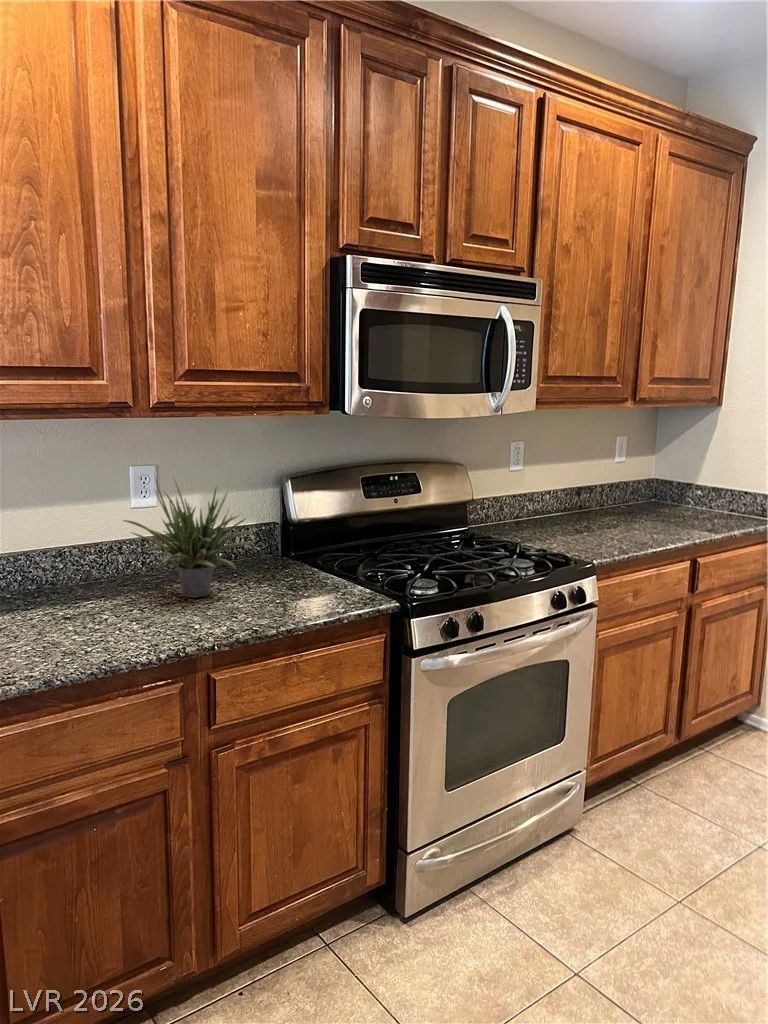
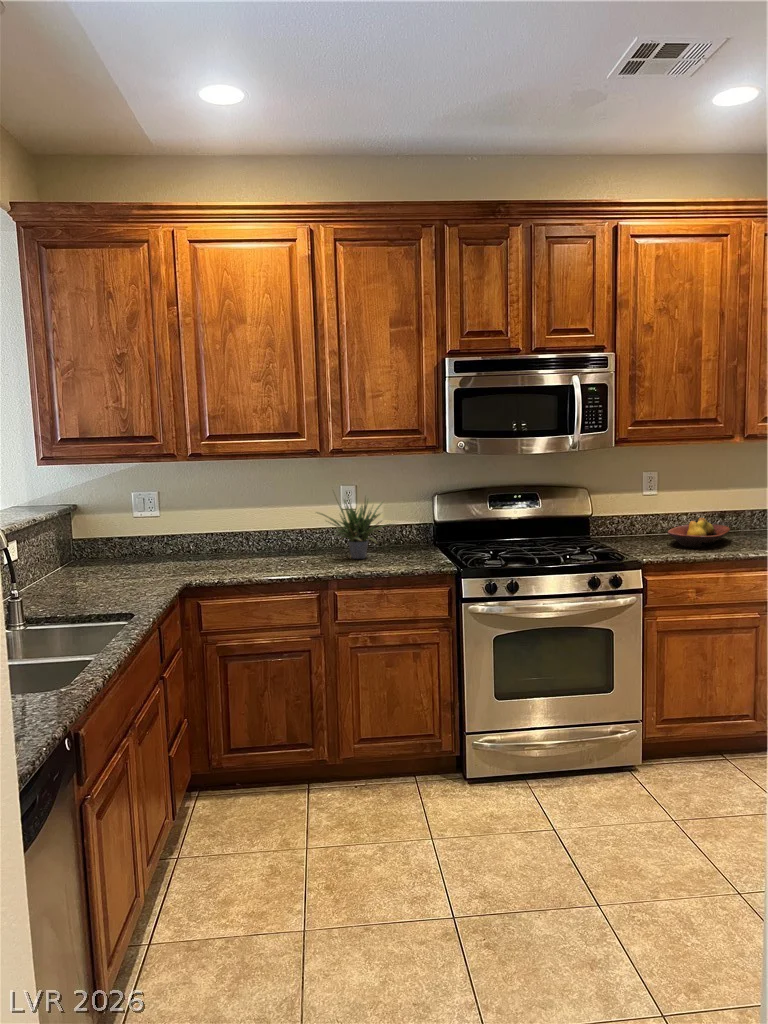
fruit bowl: none [559,497,628,536] -> present [668,518,730,548]

